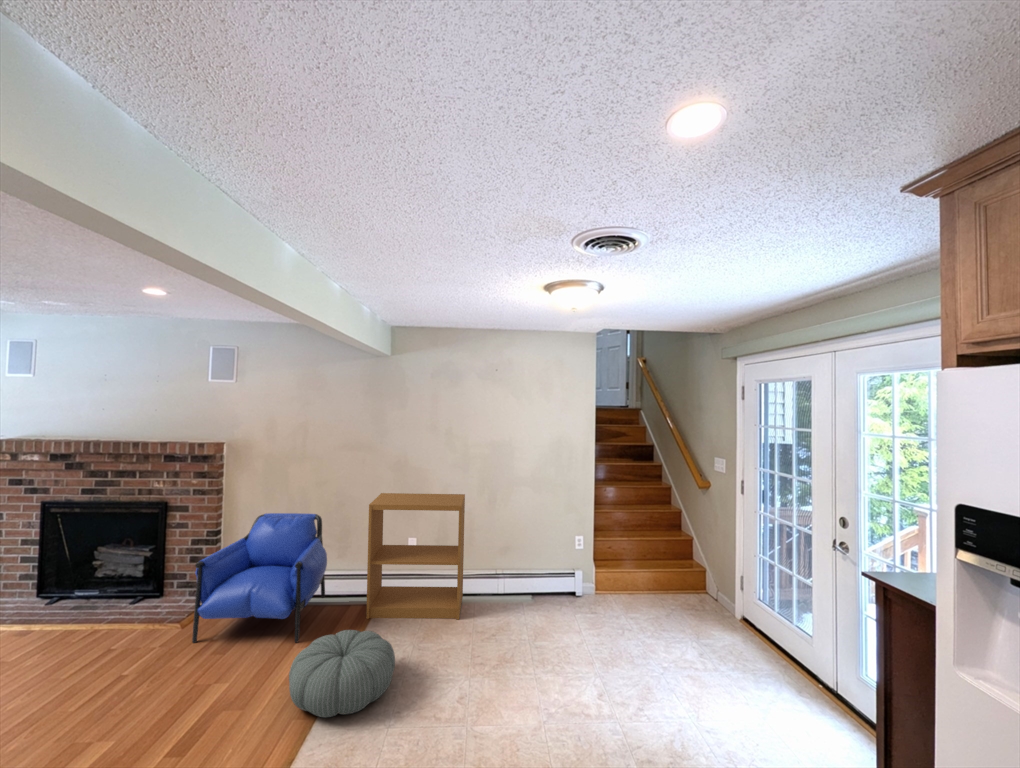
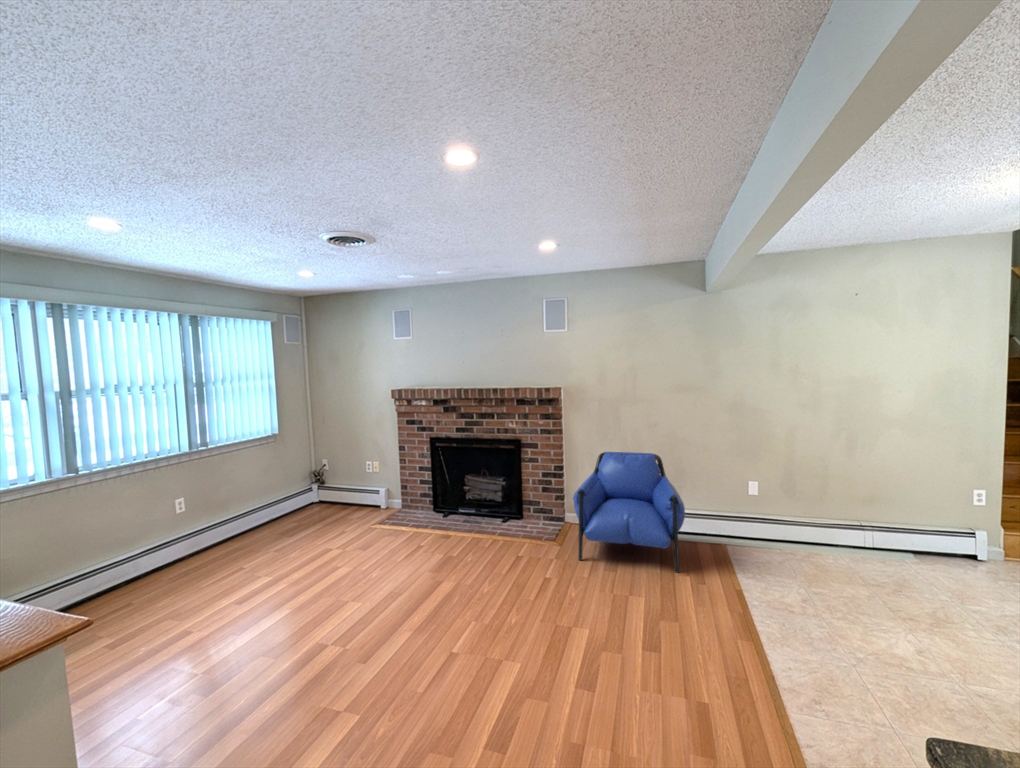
bookshelf: present [366,493,465,620] -> none [721,435,843,571]
pouf: present [289,630,395,717] -> none [717,567,843,655]

